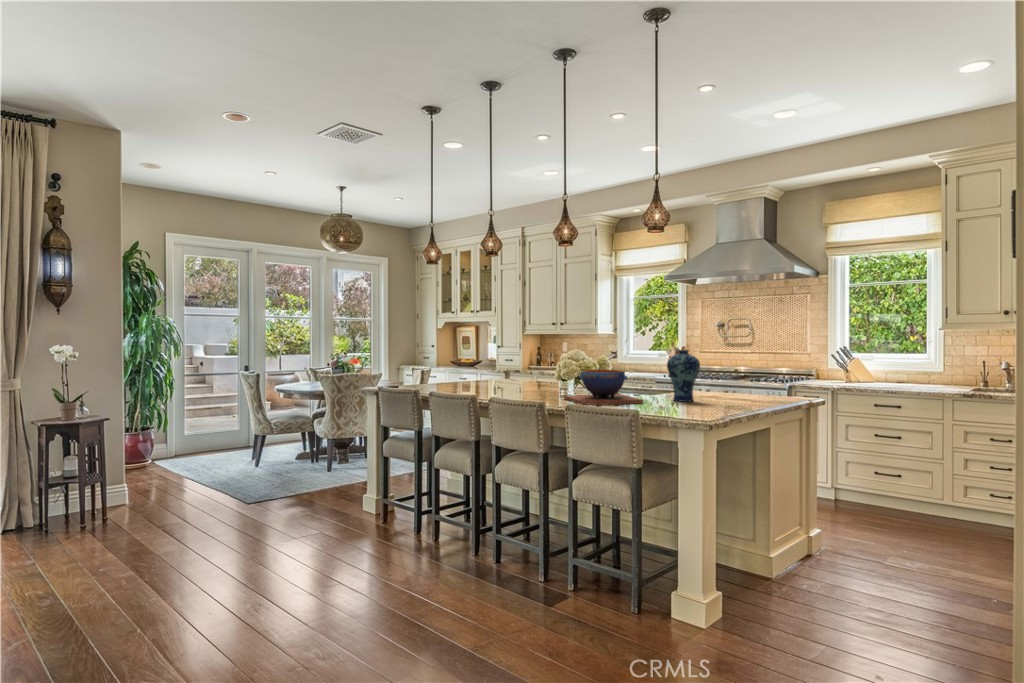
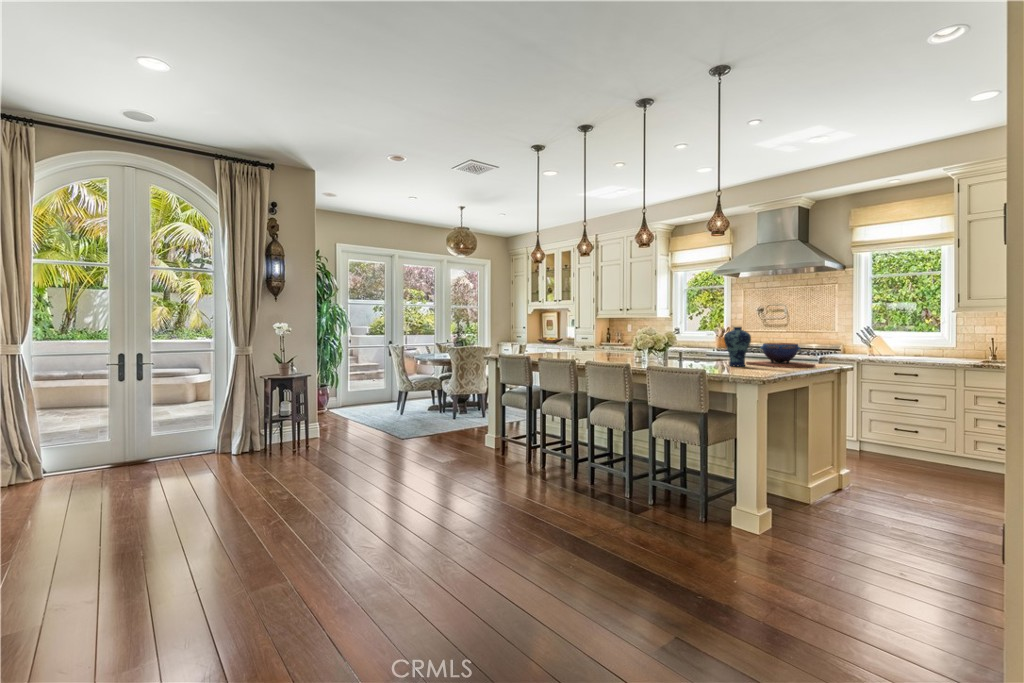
decorative bowl: present [564,370,644,405] -> present [746,343,815,367]

